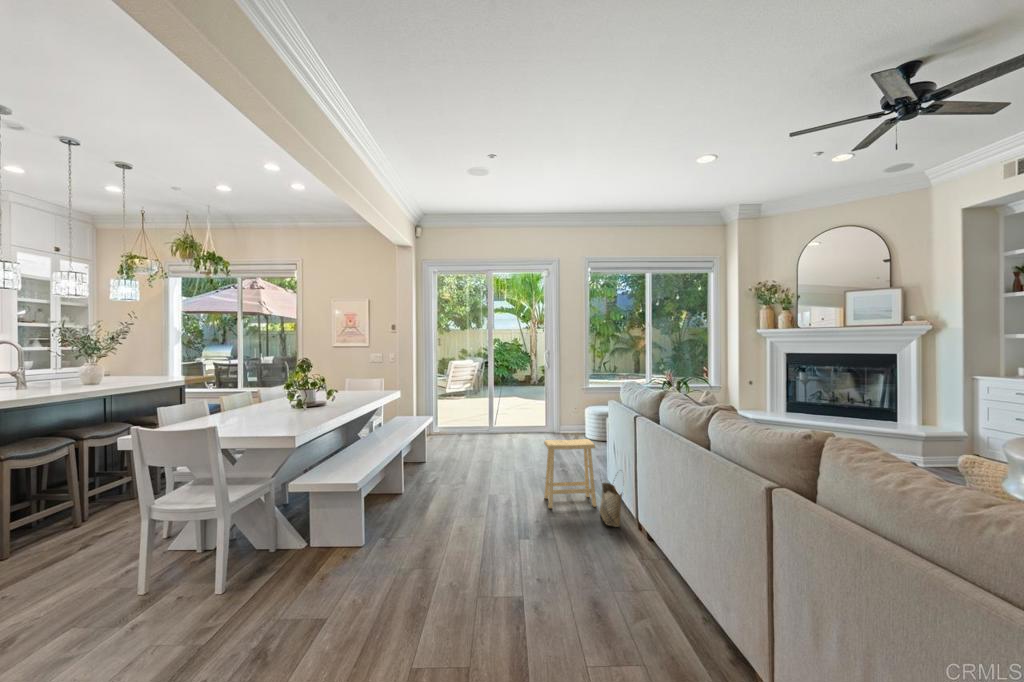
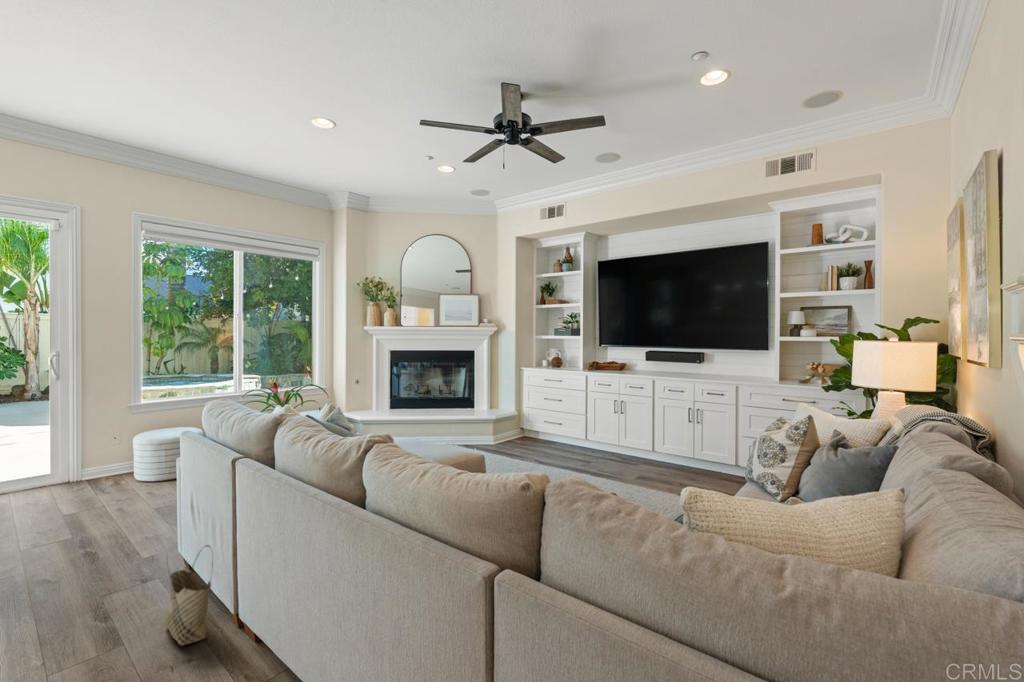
footstool: present [544,439,596,508] -> none [35,504,158,657]

